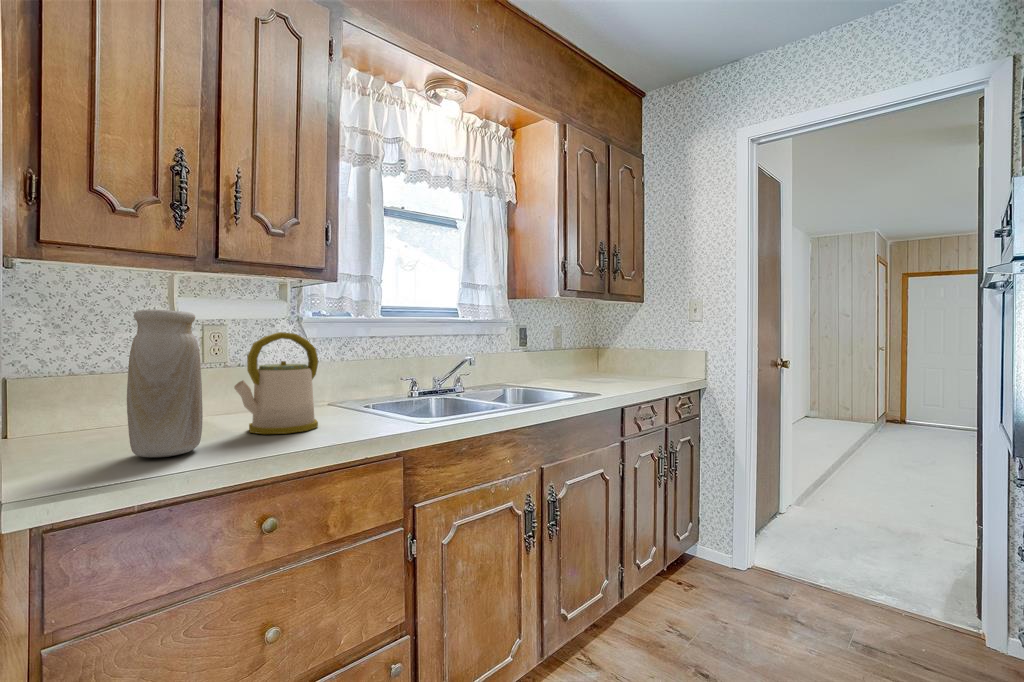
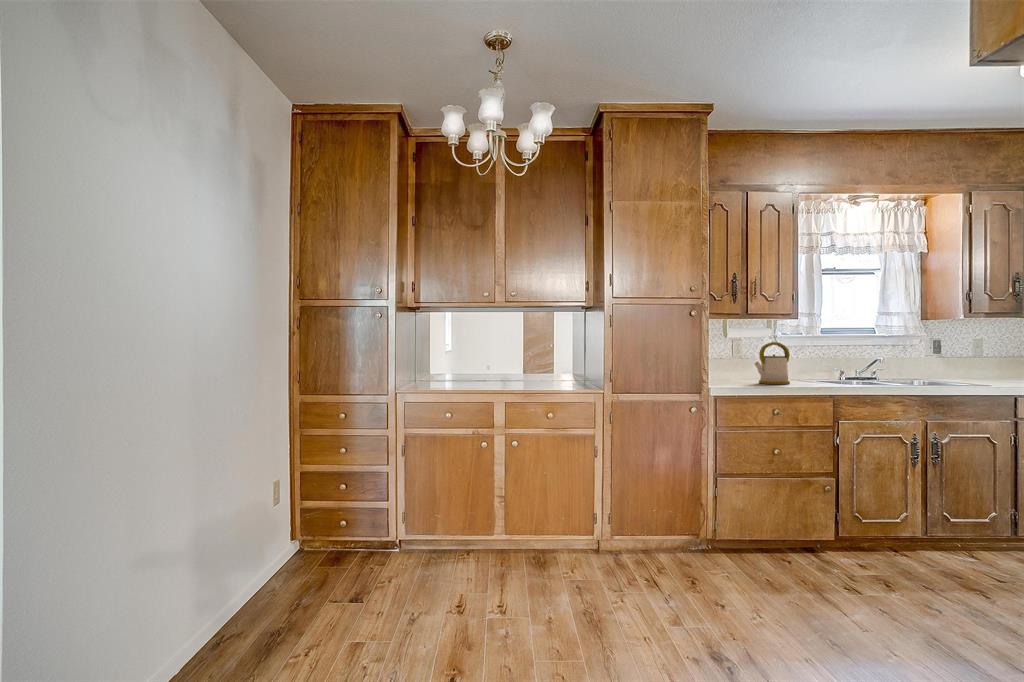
vase: present [127,309,203,457] -> none [724,334,747,385]

